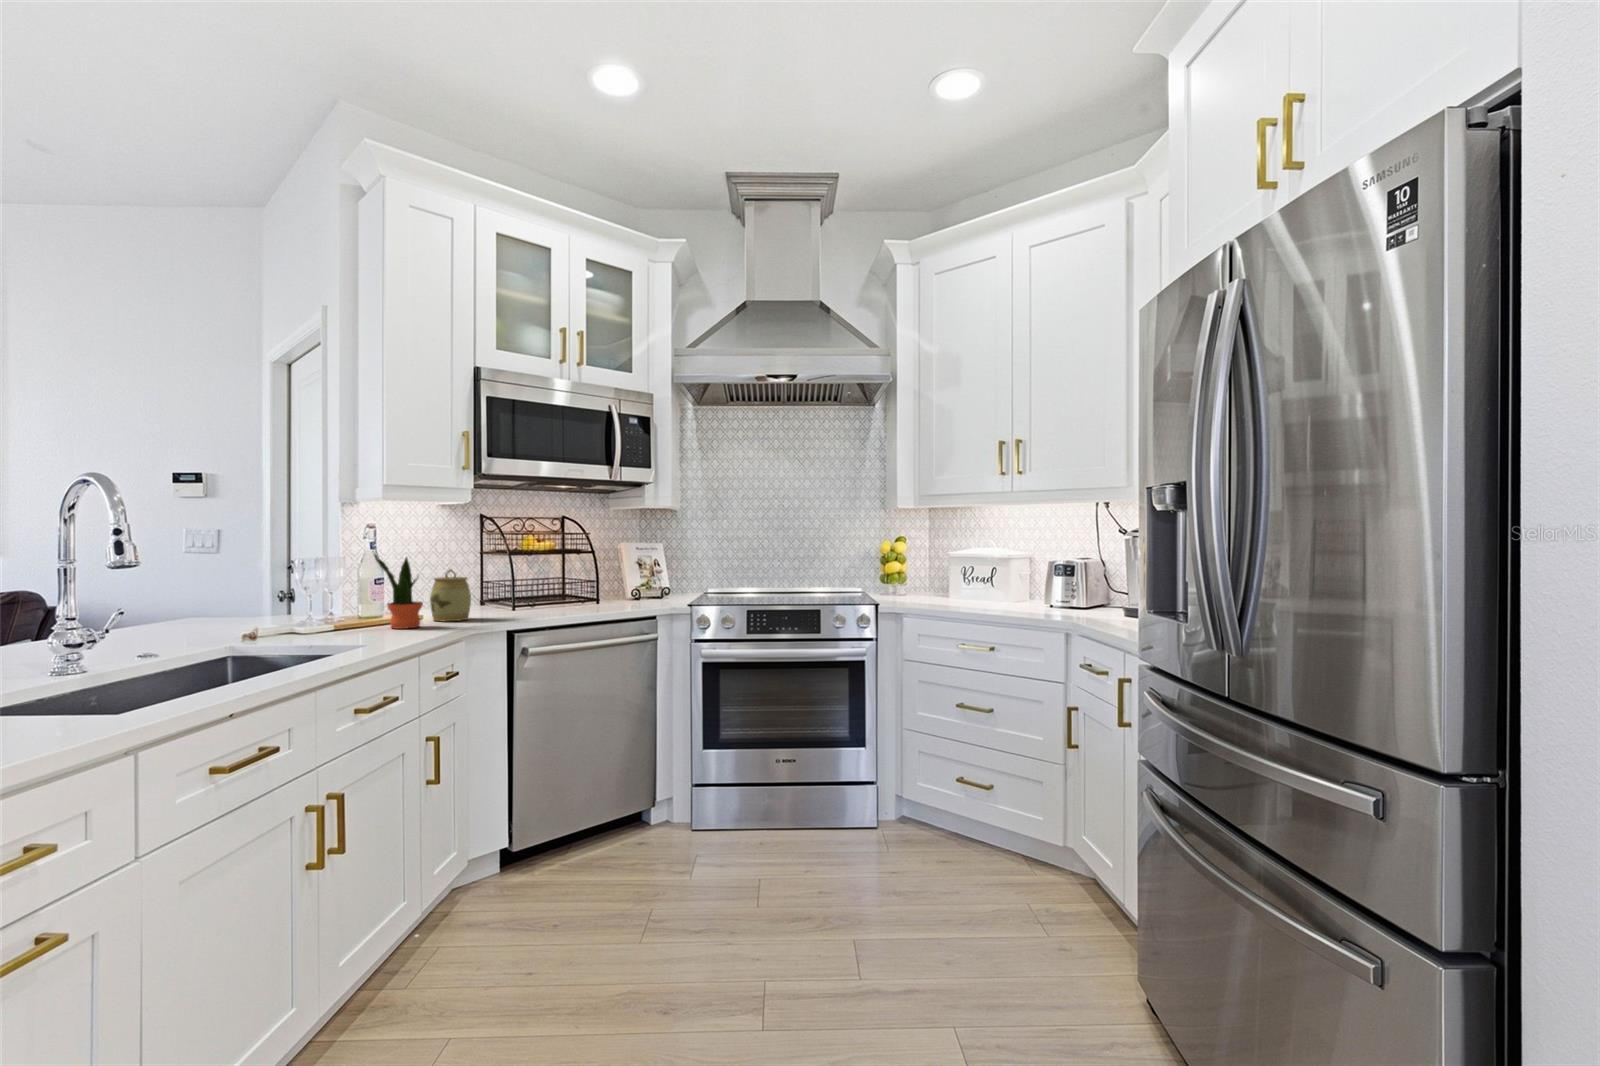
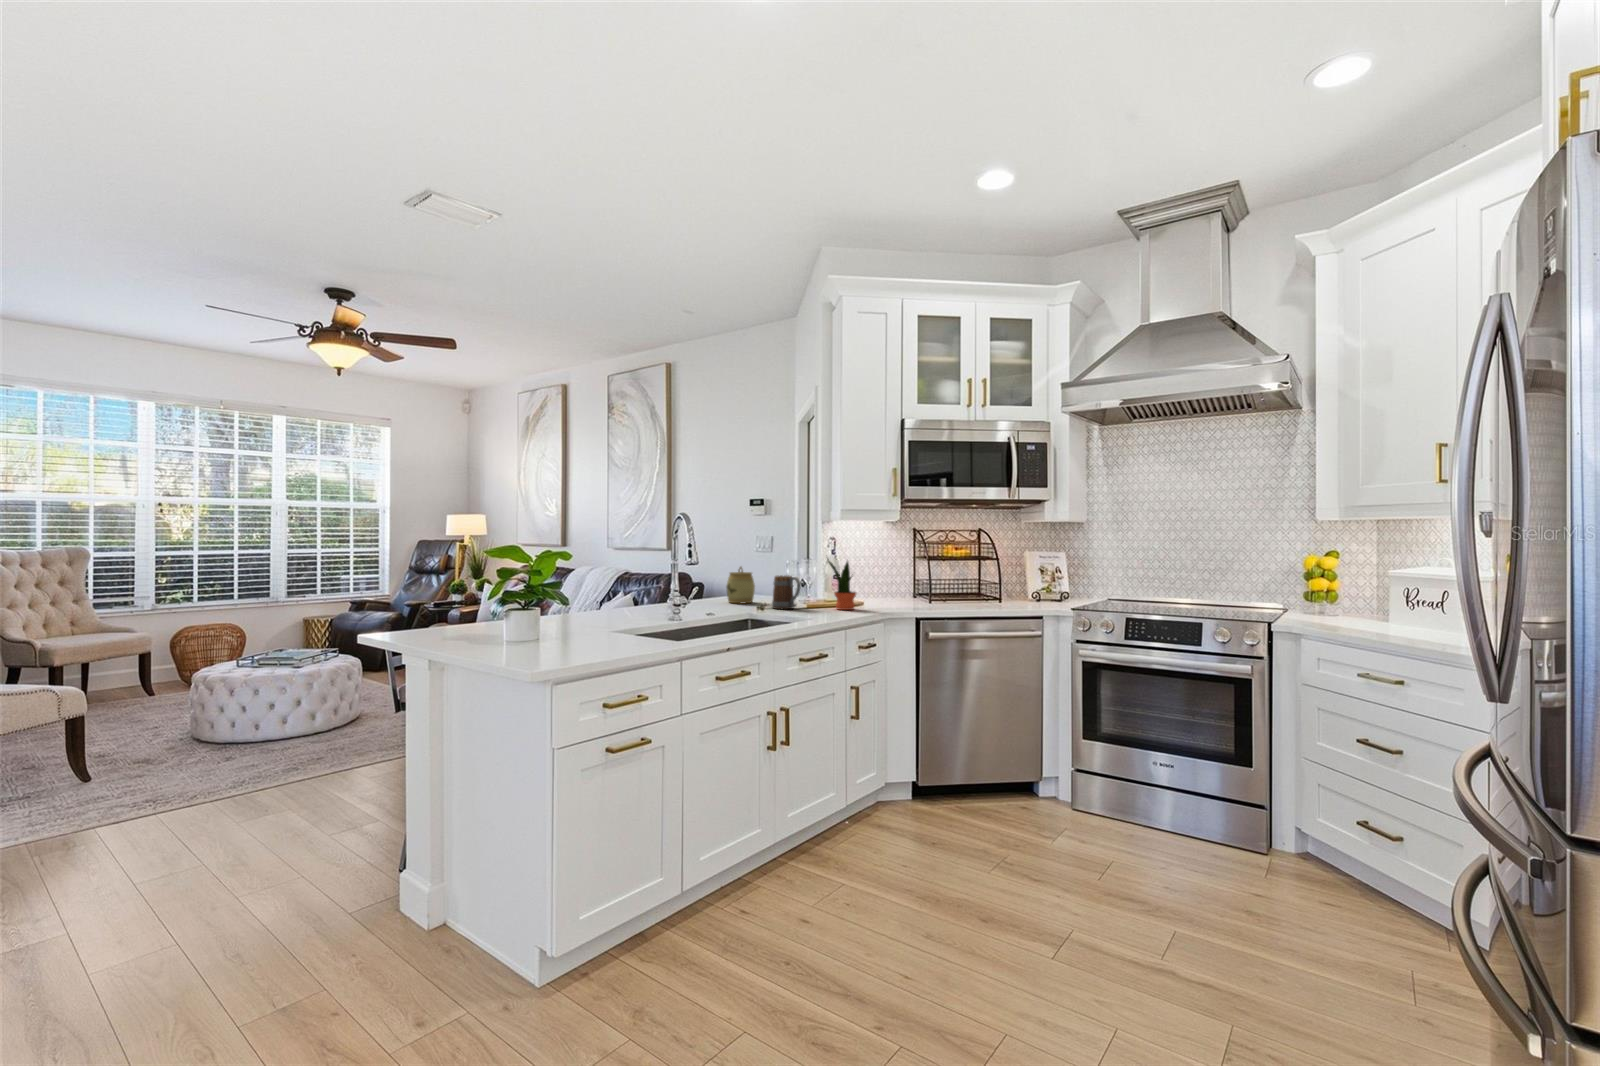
jar: present [430,569,471,621] -> present [726,567,755,603]
mug: none [278,583,333,636] -> present [772,575,801,609]

